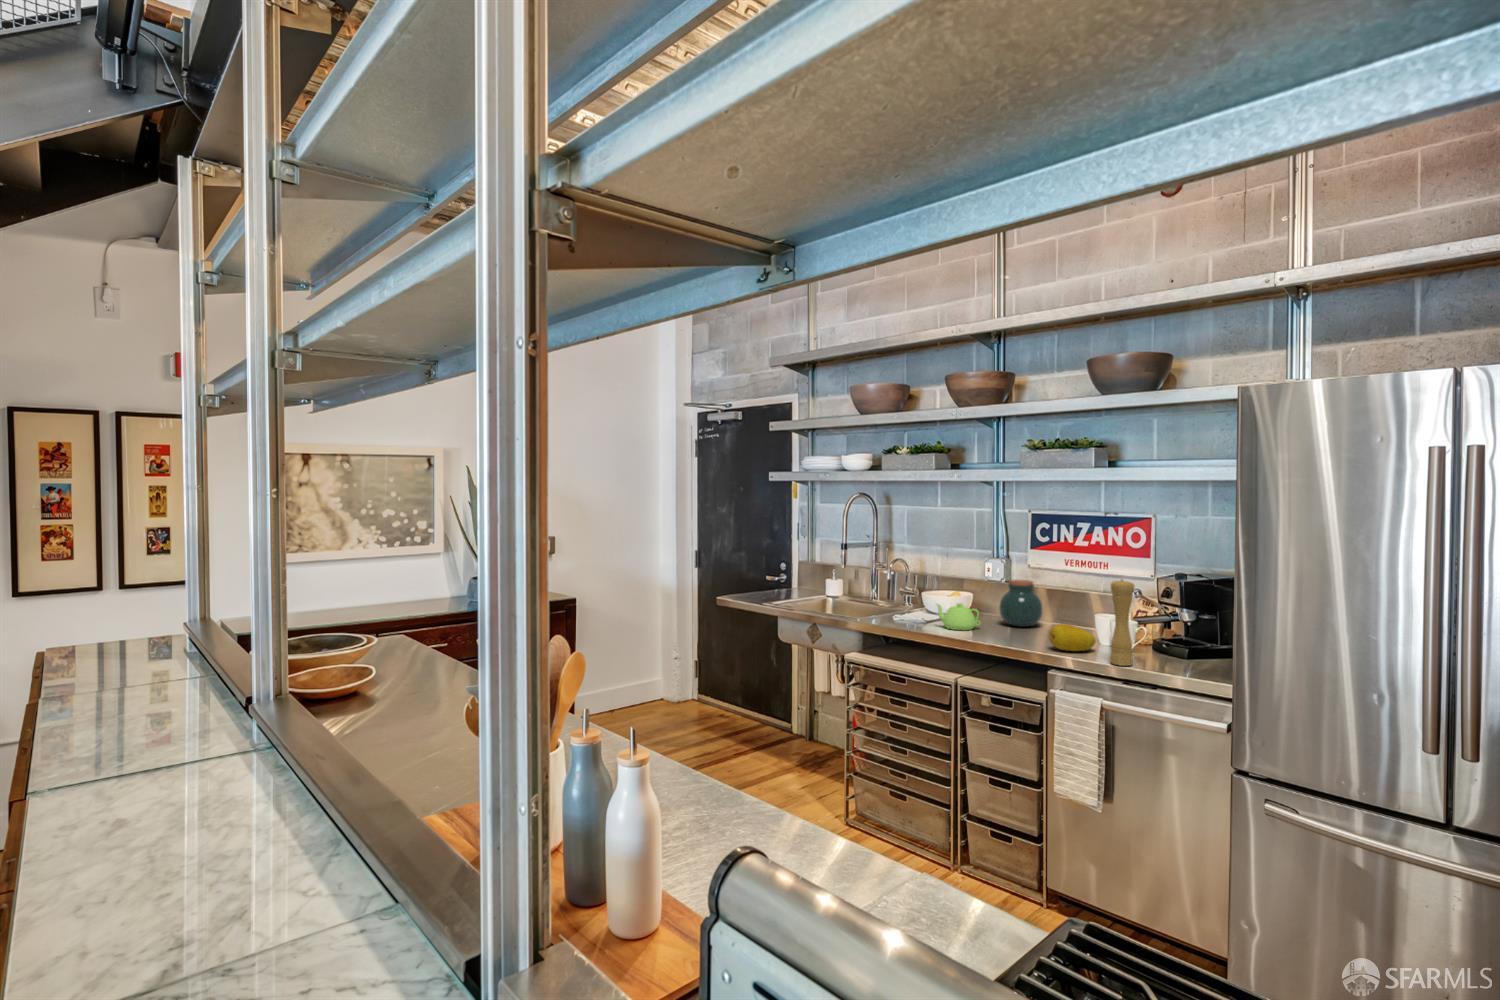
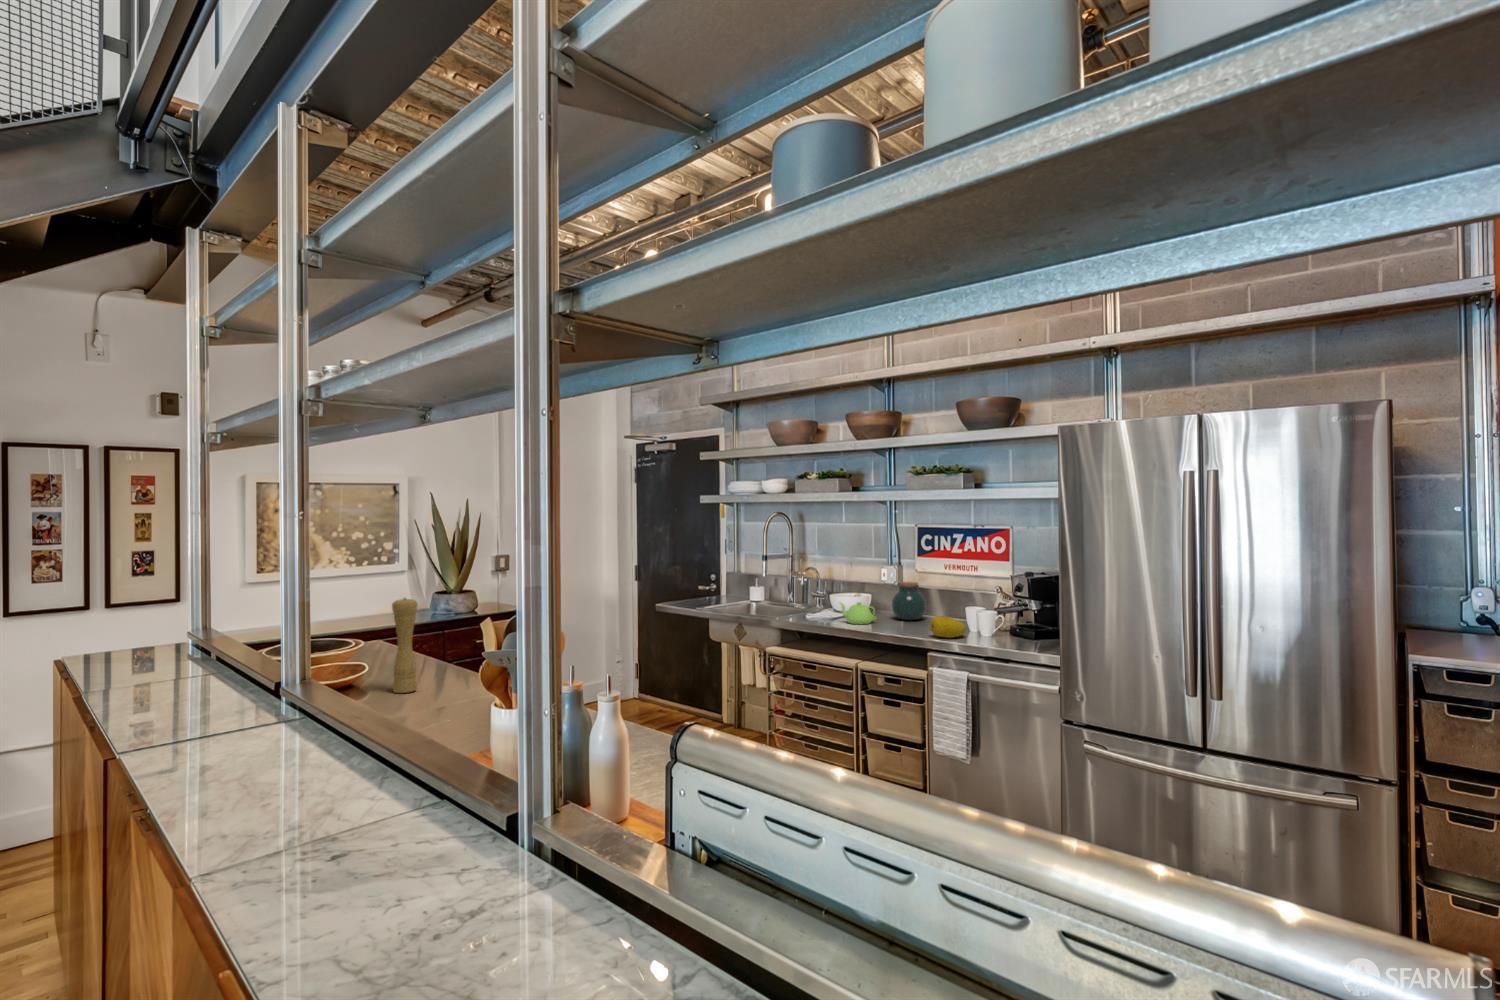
pepper mill: present [1110,580,1134,666] -> present [392,598,418,693]

